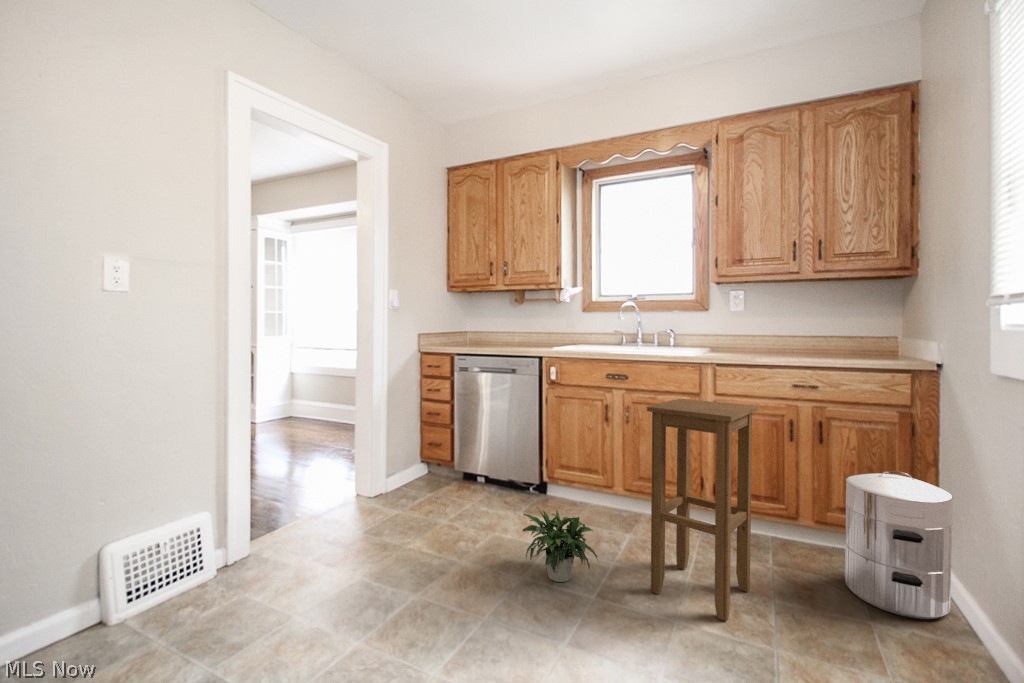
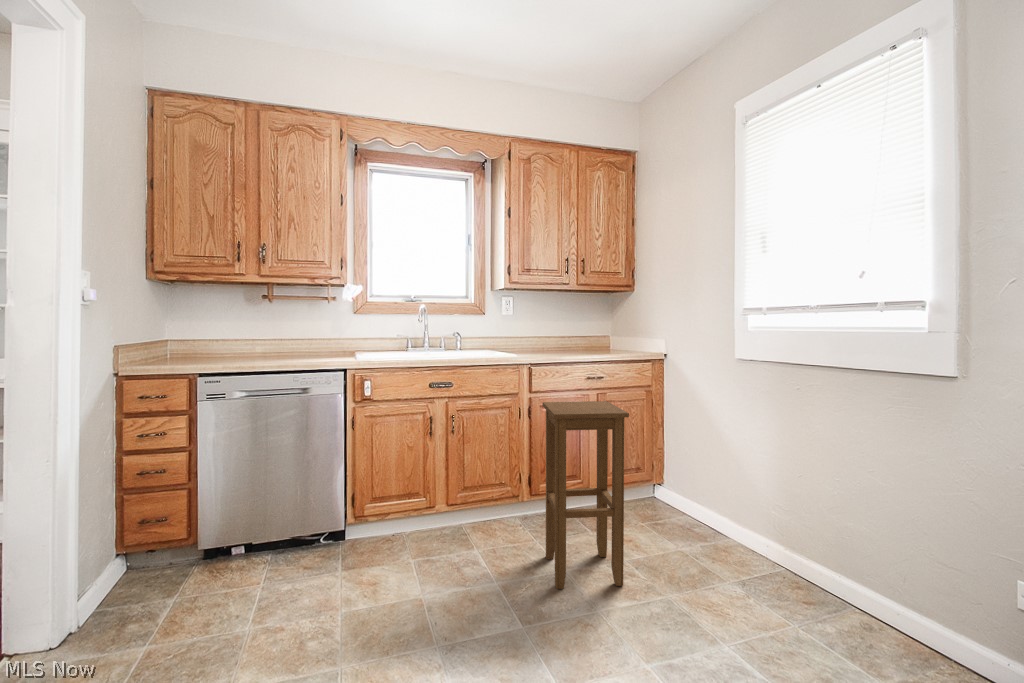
waste bin: present [845,471,953,619] -> none [635,435,697,534]
potted plant: present [505,507,598,582] -> none [408,541,517,628]

